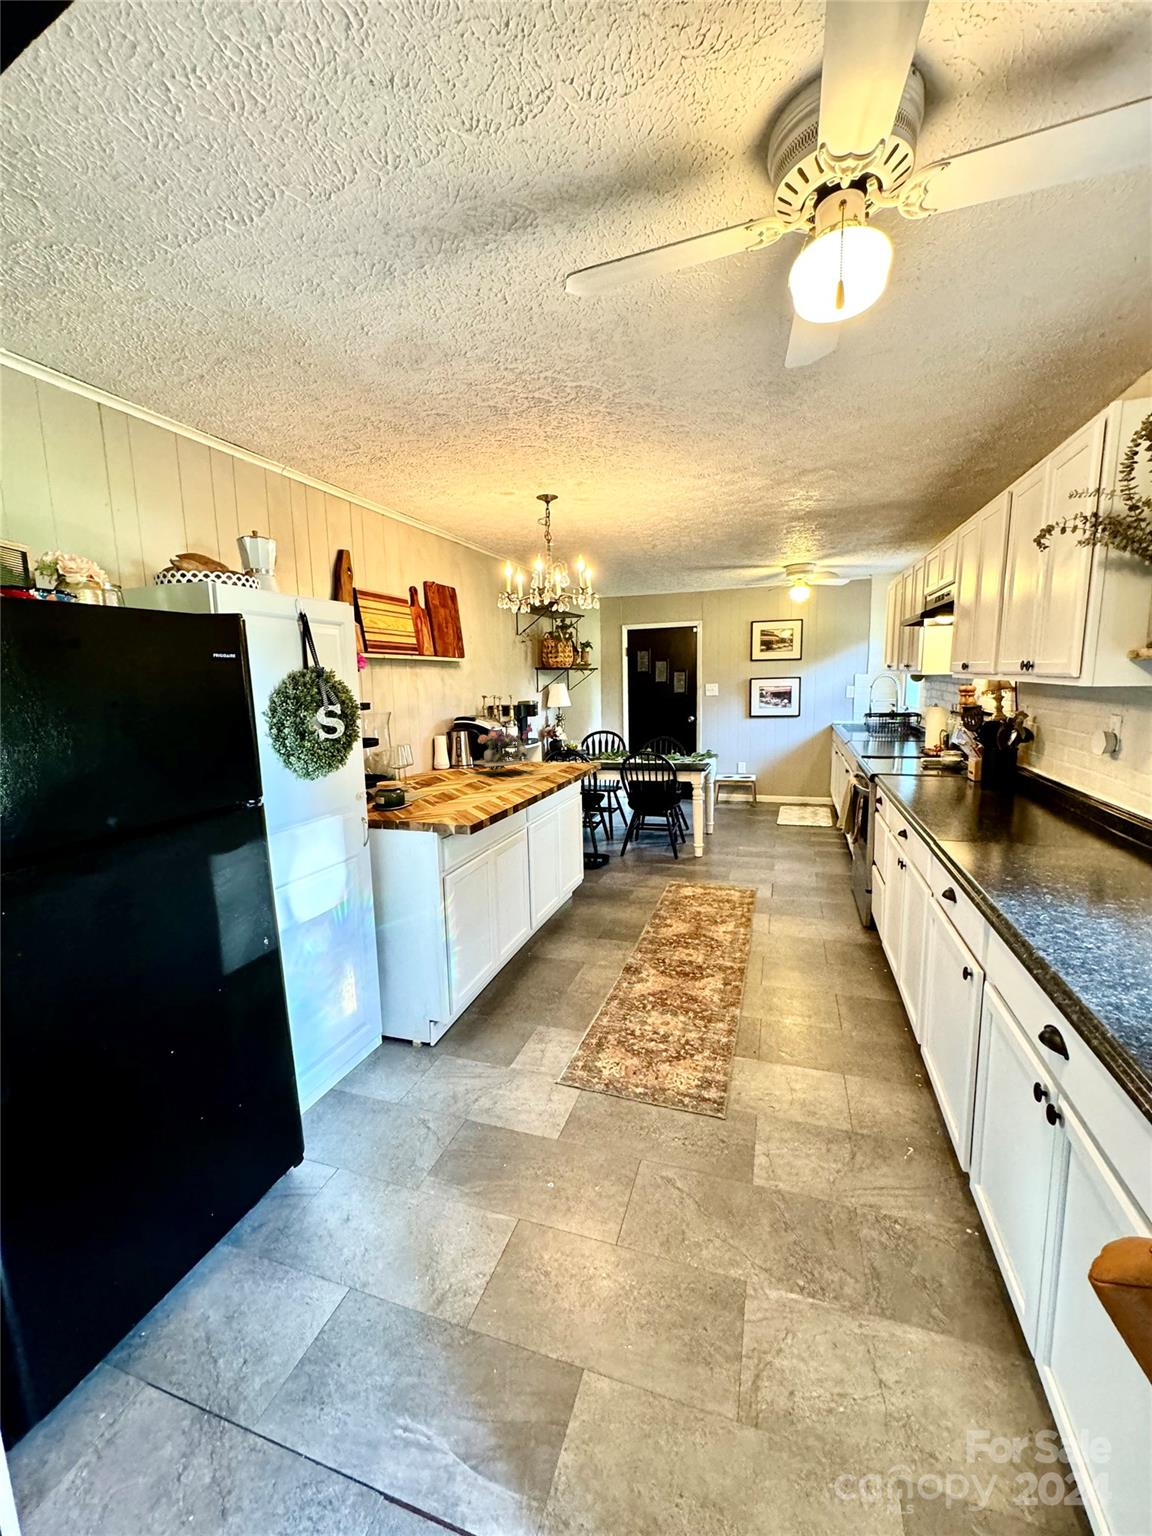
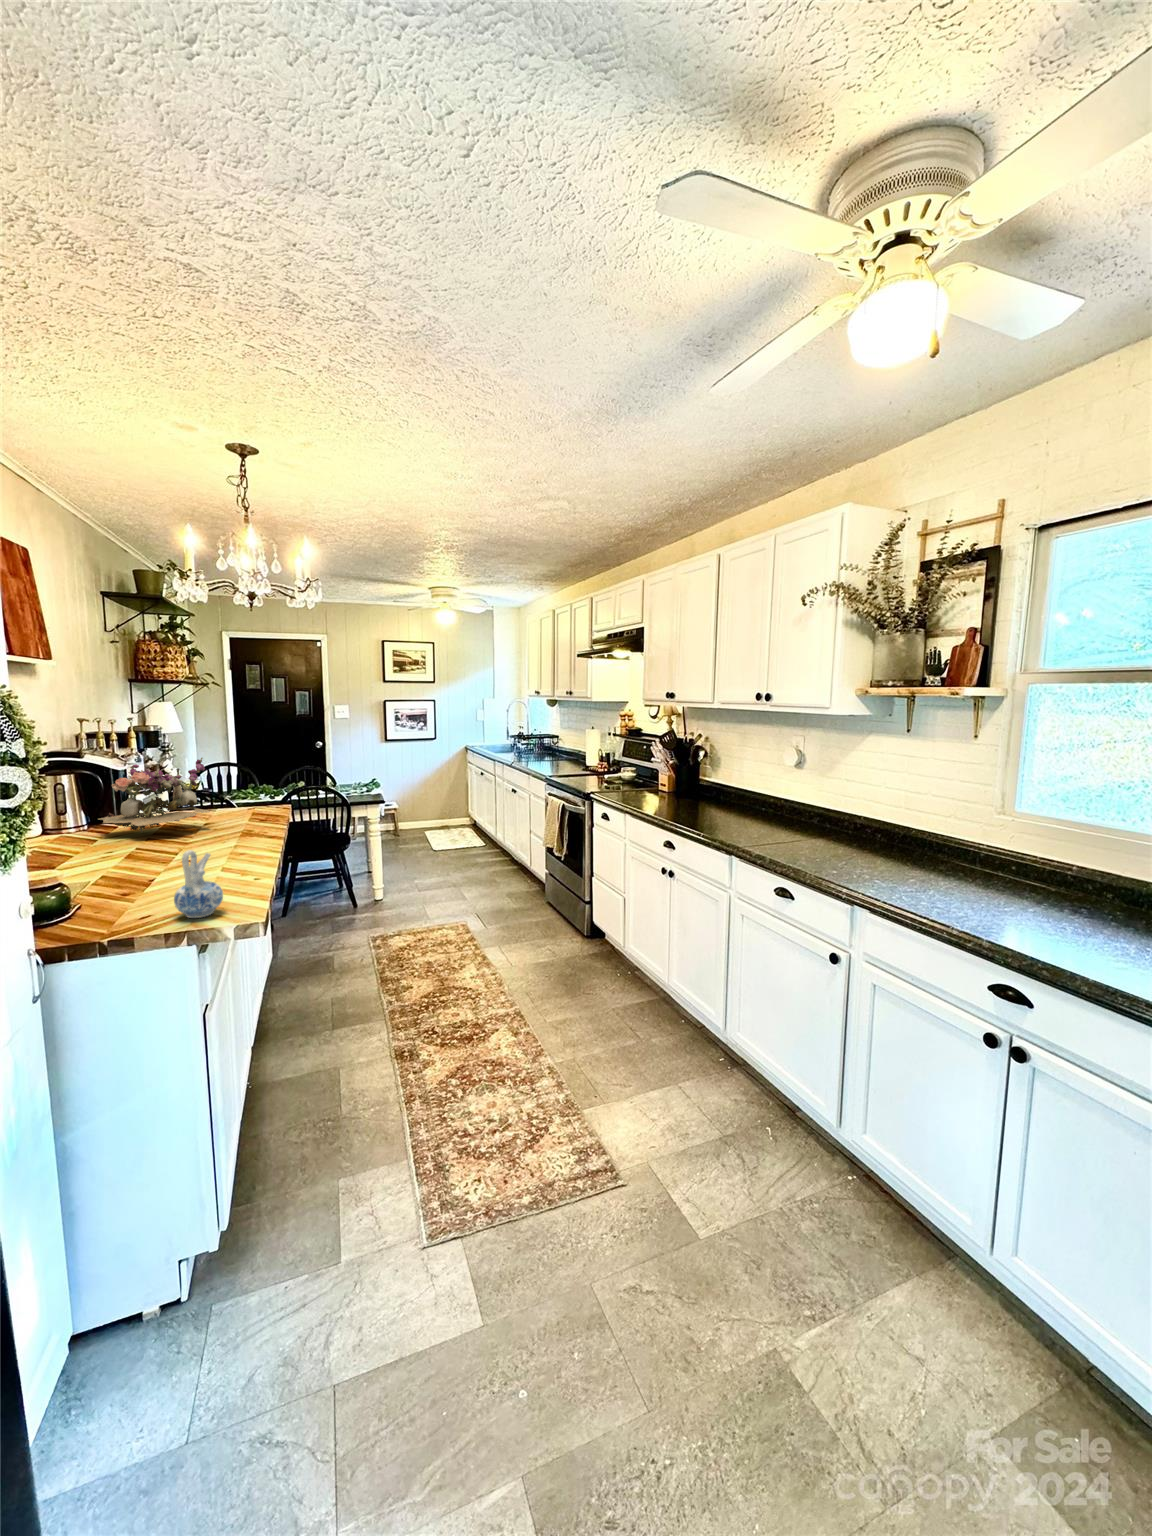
ceramic pitcher: none [437,773,463,816] -> present [174,850,223,918]

